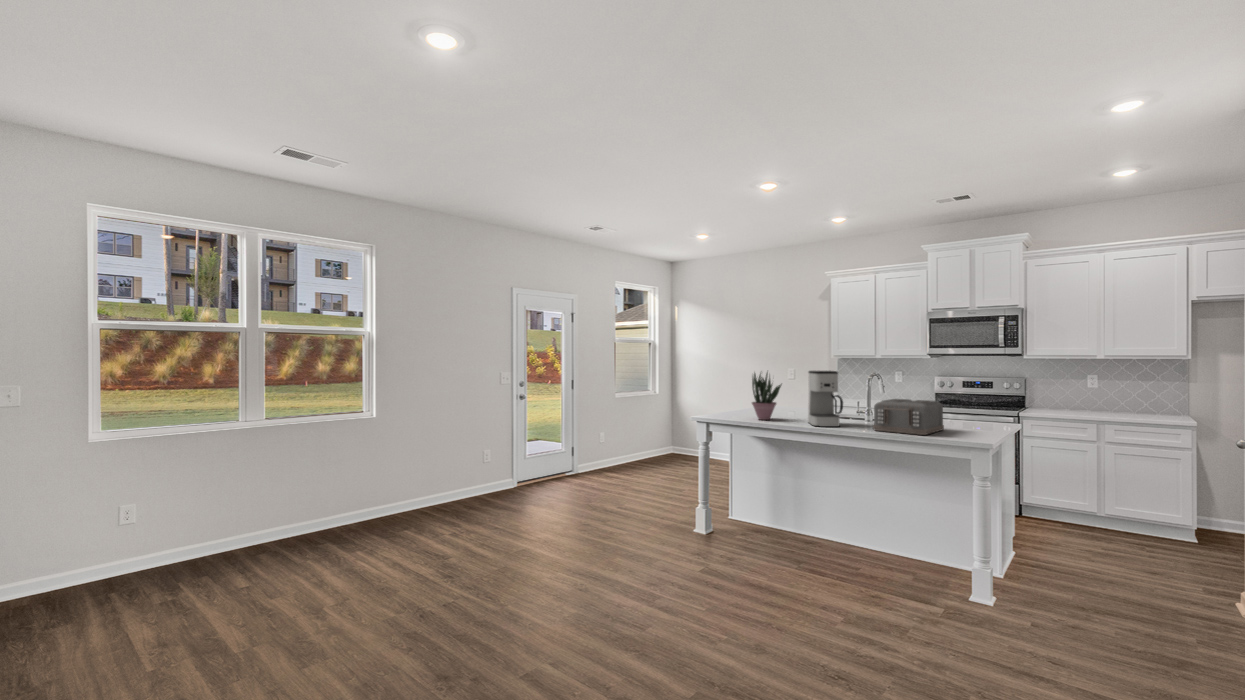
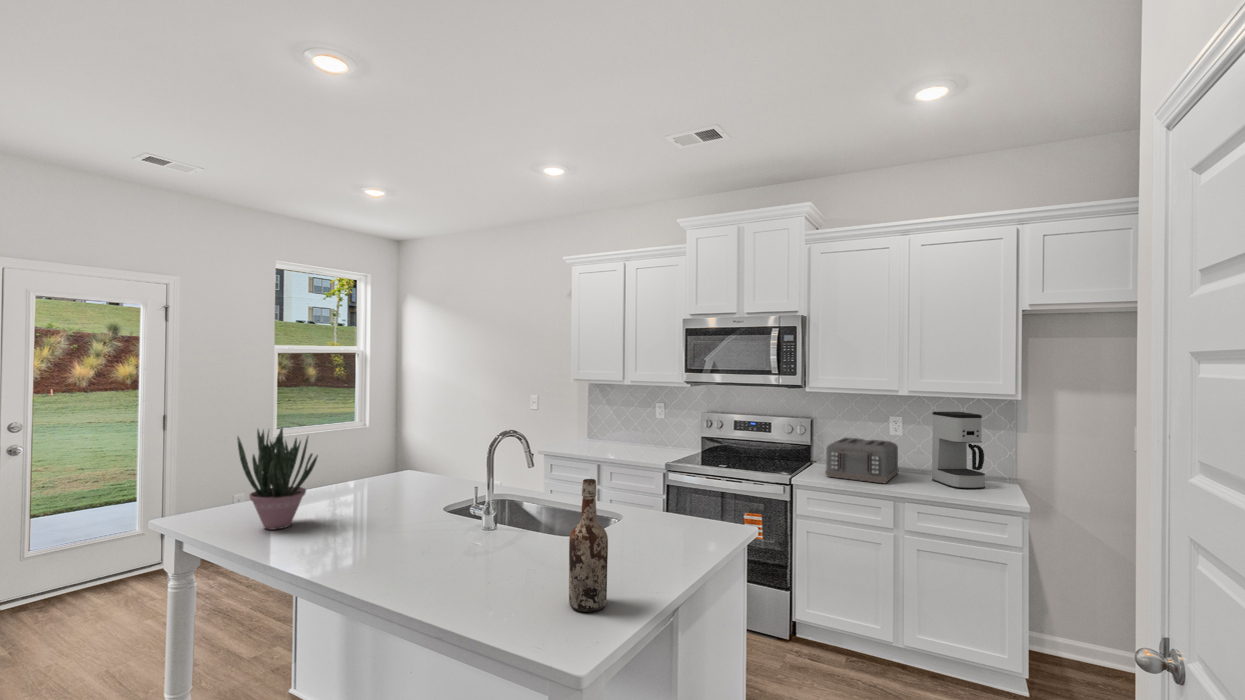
coffee maker: present [808,371,843,427] -> present [932,412,985,489]
wine bottle: none [964,382,984,437] -> present [569,479,608,612]
toaster: present [873,399,944,435] -> present [825,438,899,483]

